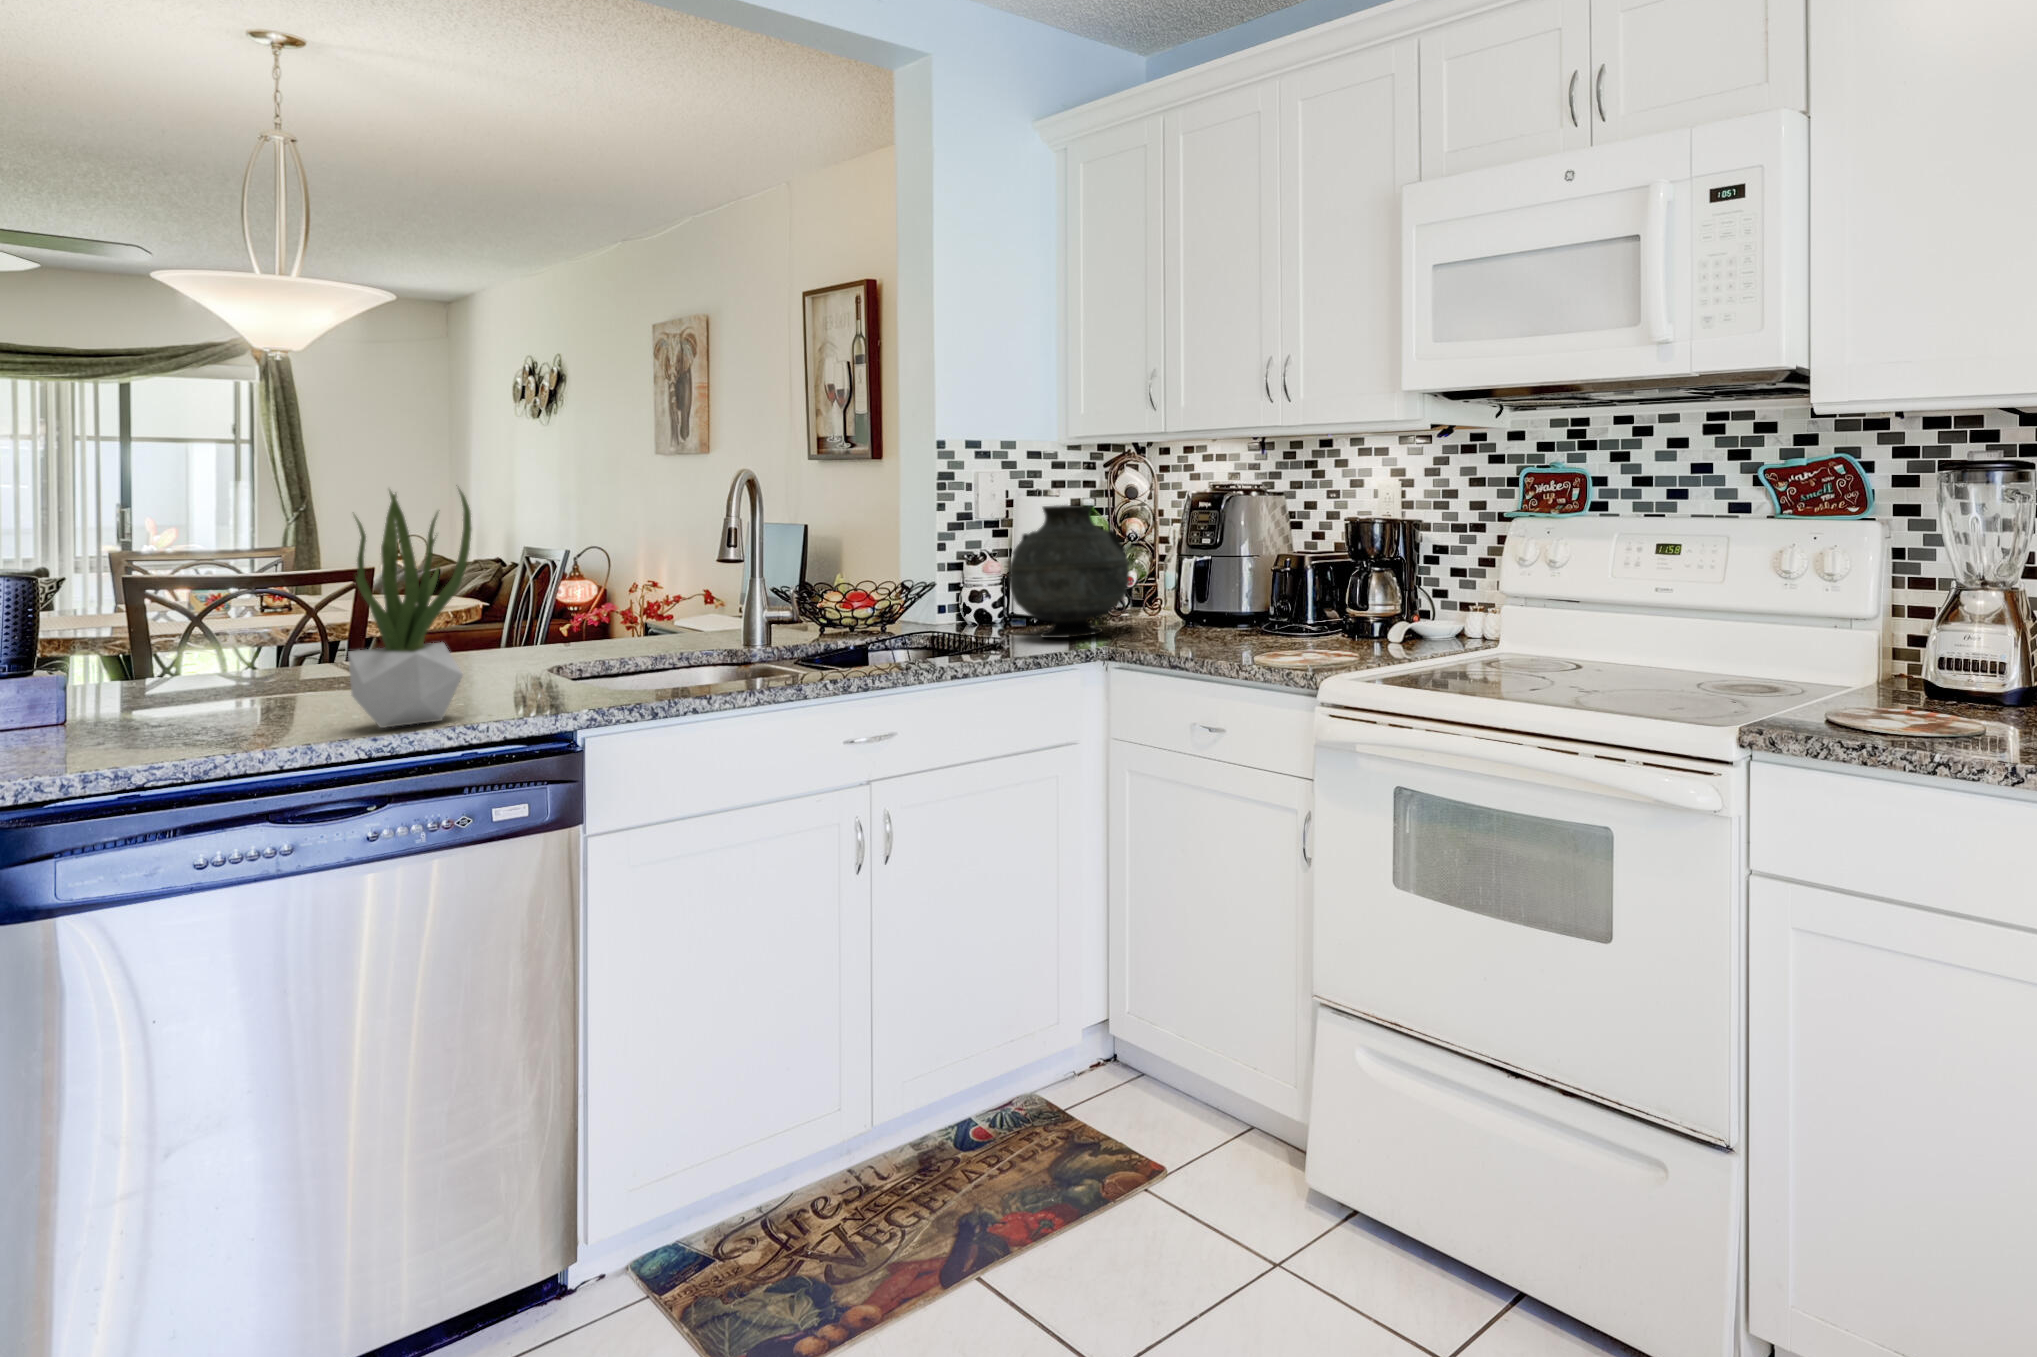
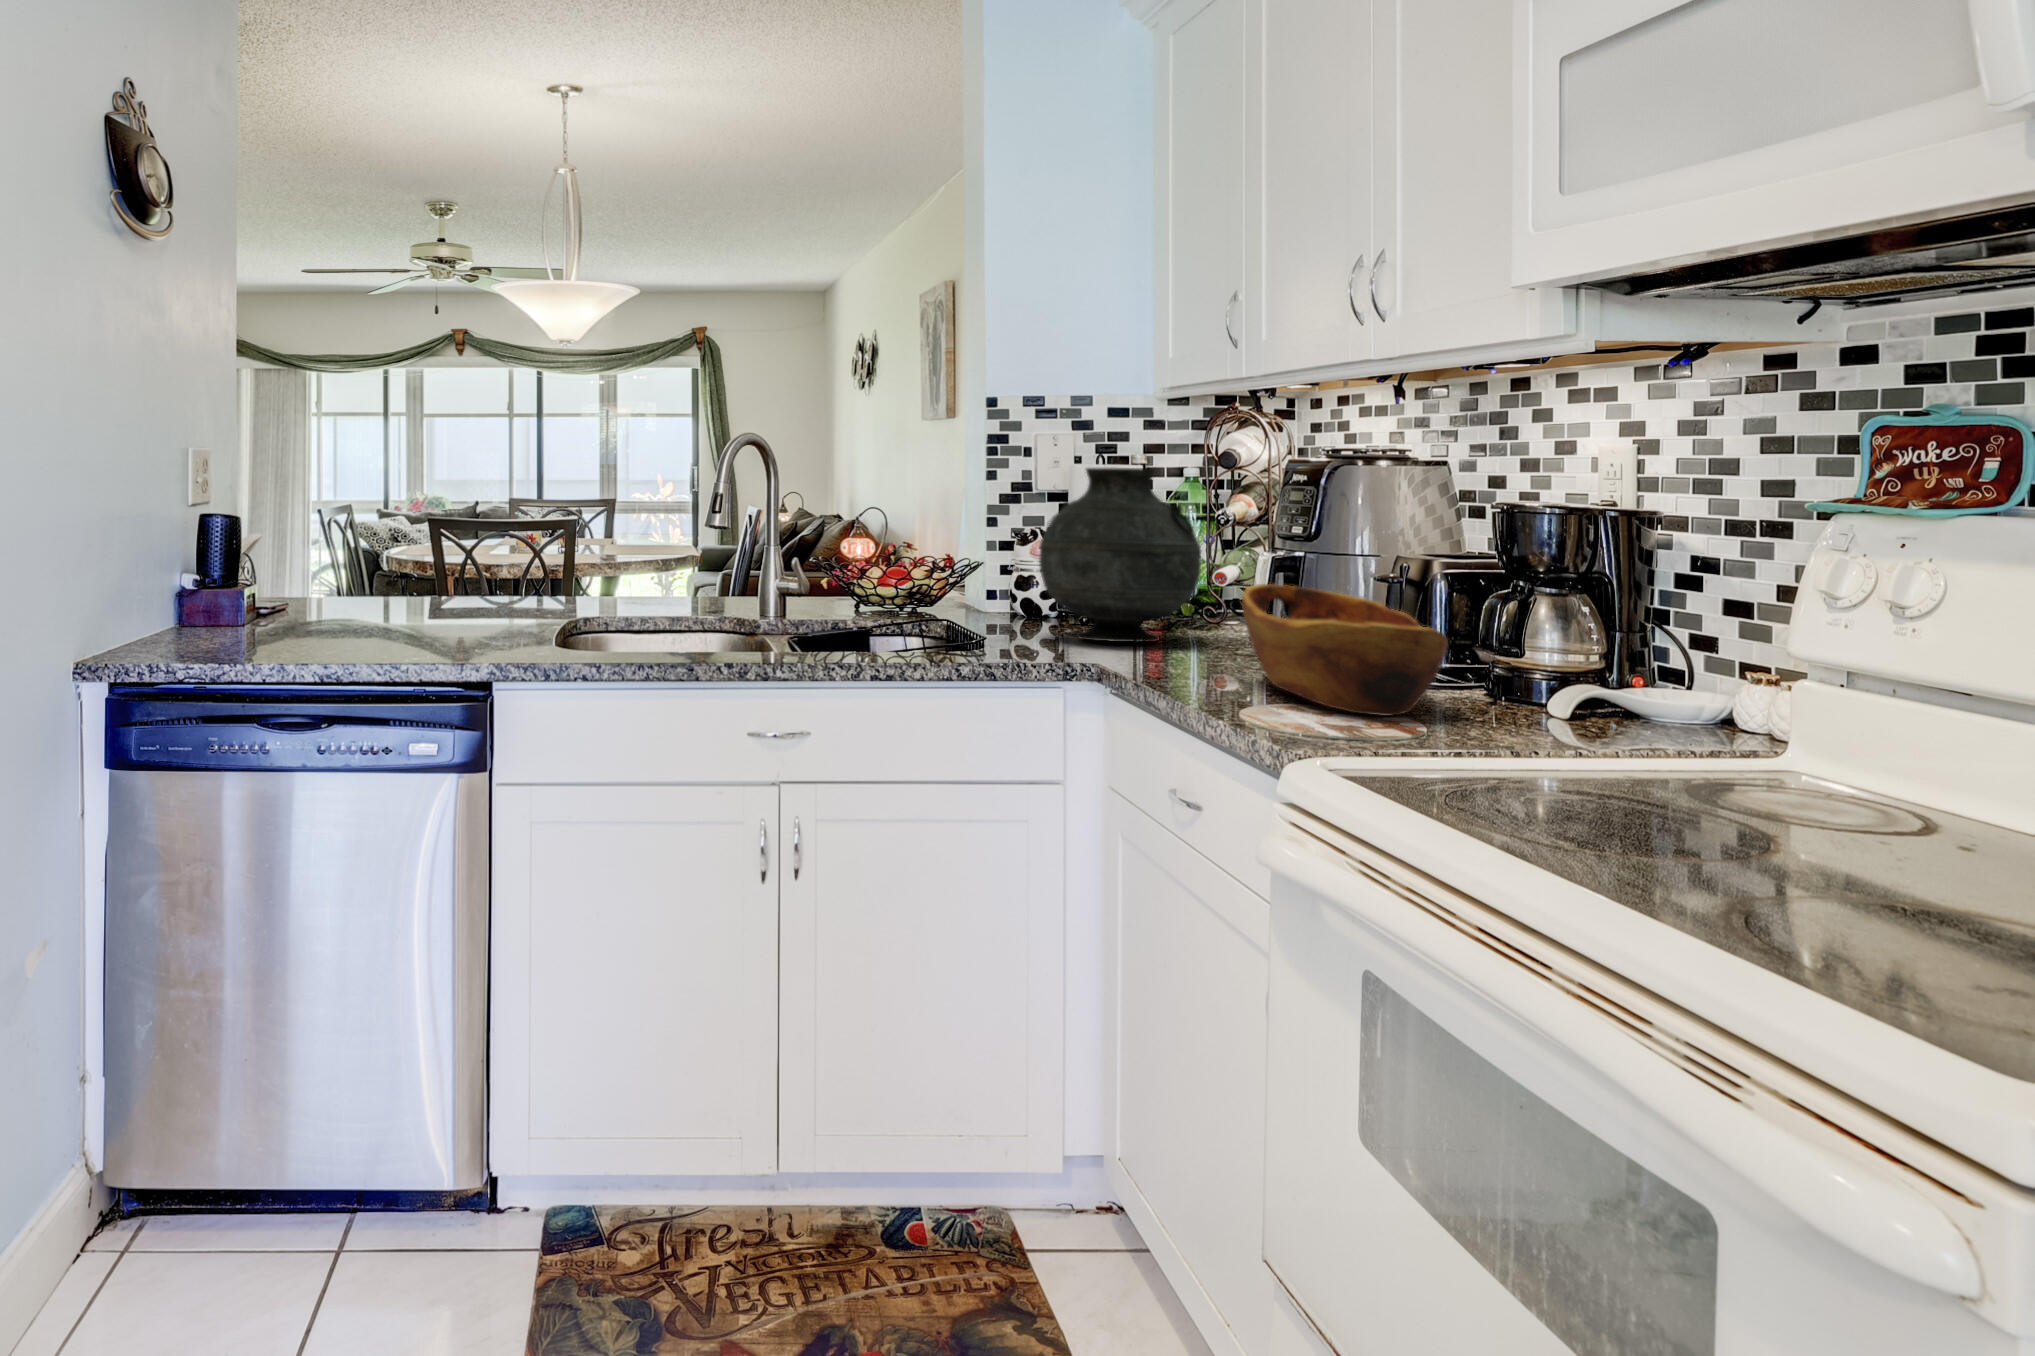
potted plant: present [348,489,471,728] -> none [407,414,504,634]
wooden bowl: none [1200,584,1346,662] -> present [1242,584,1448,716]

